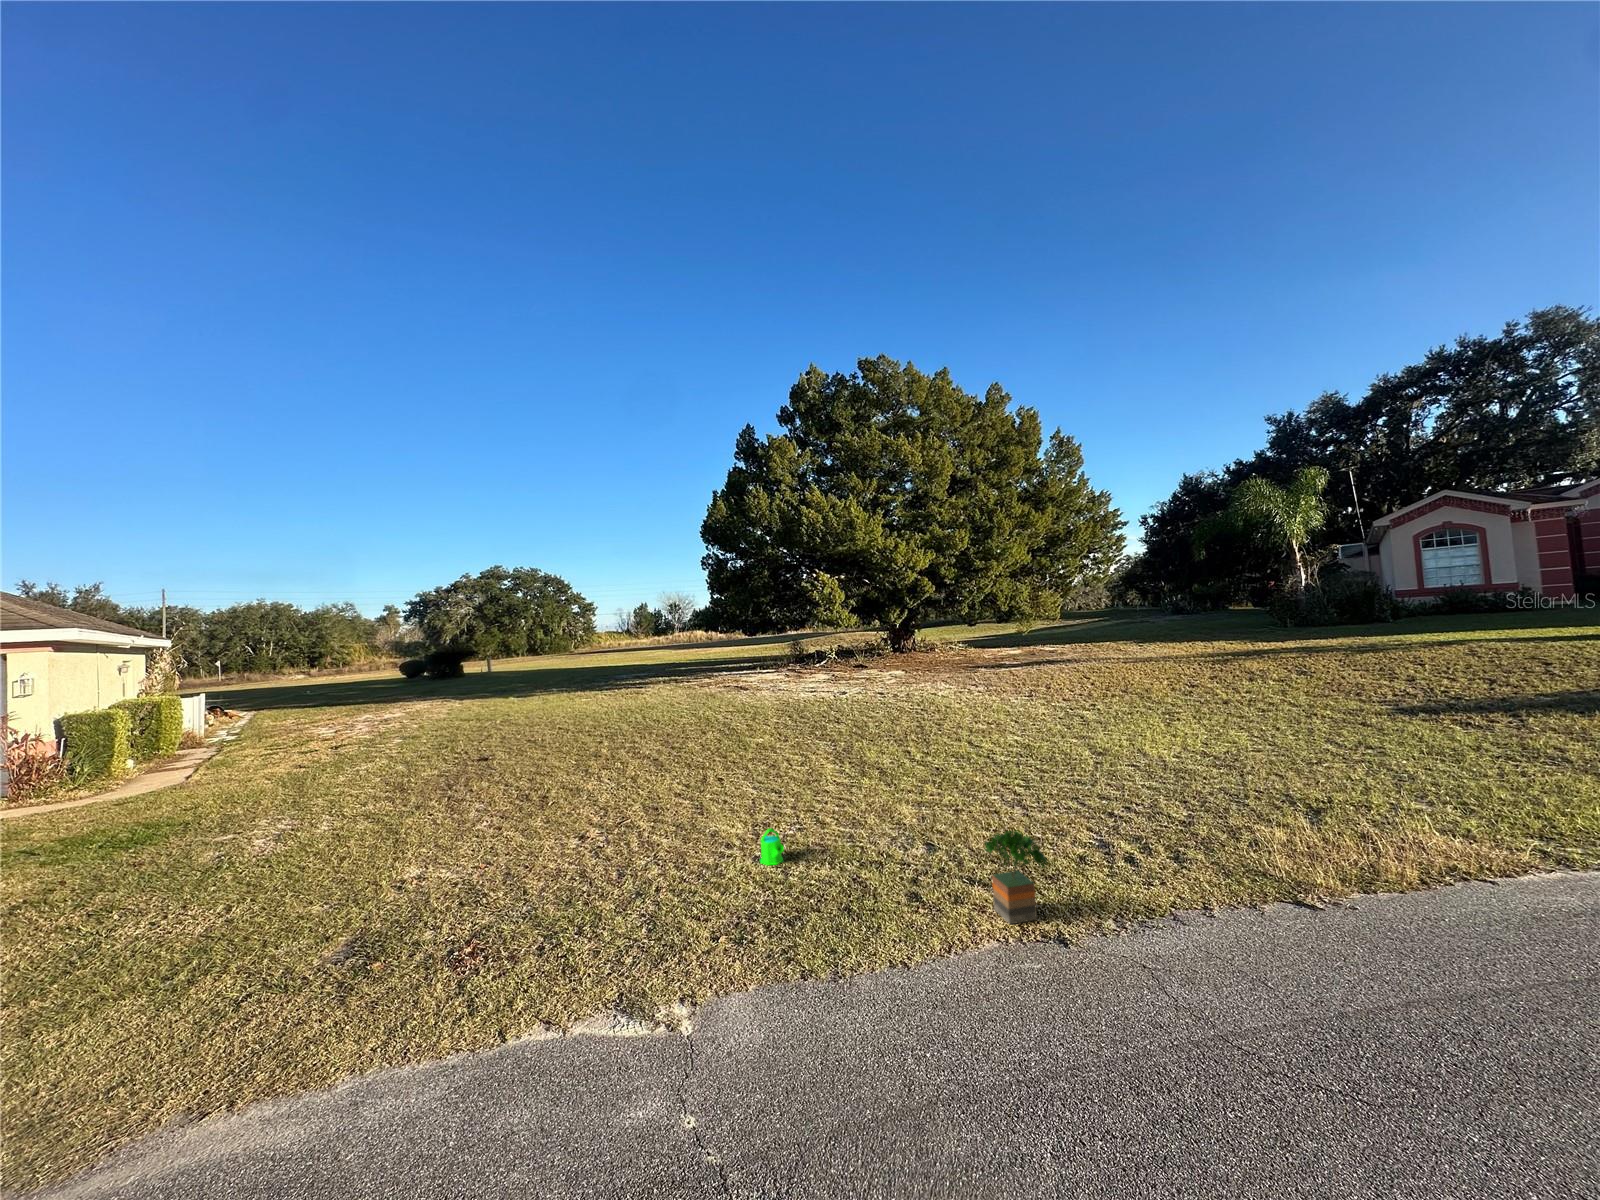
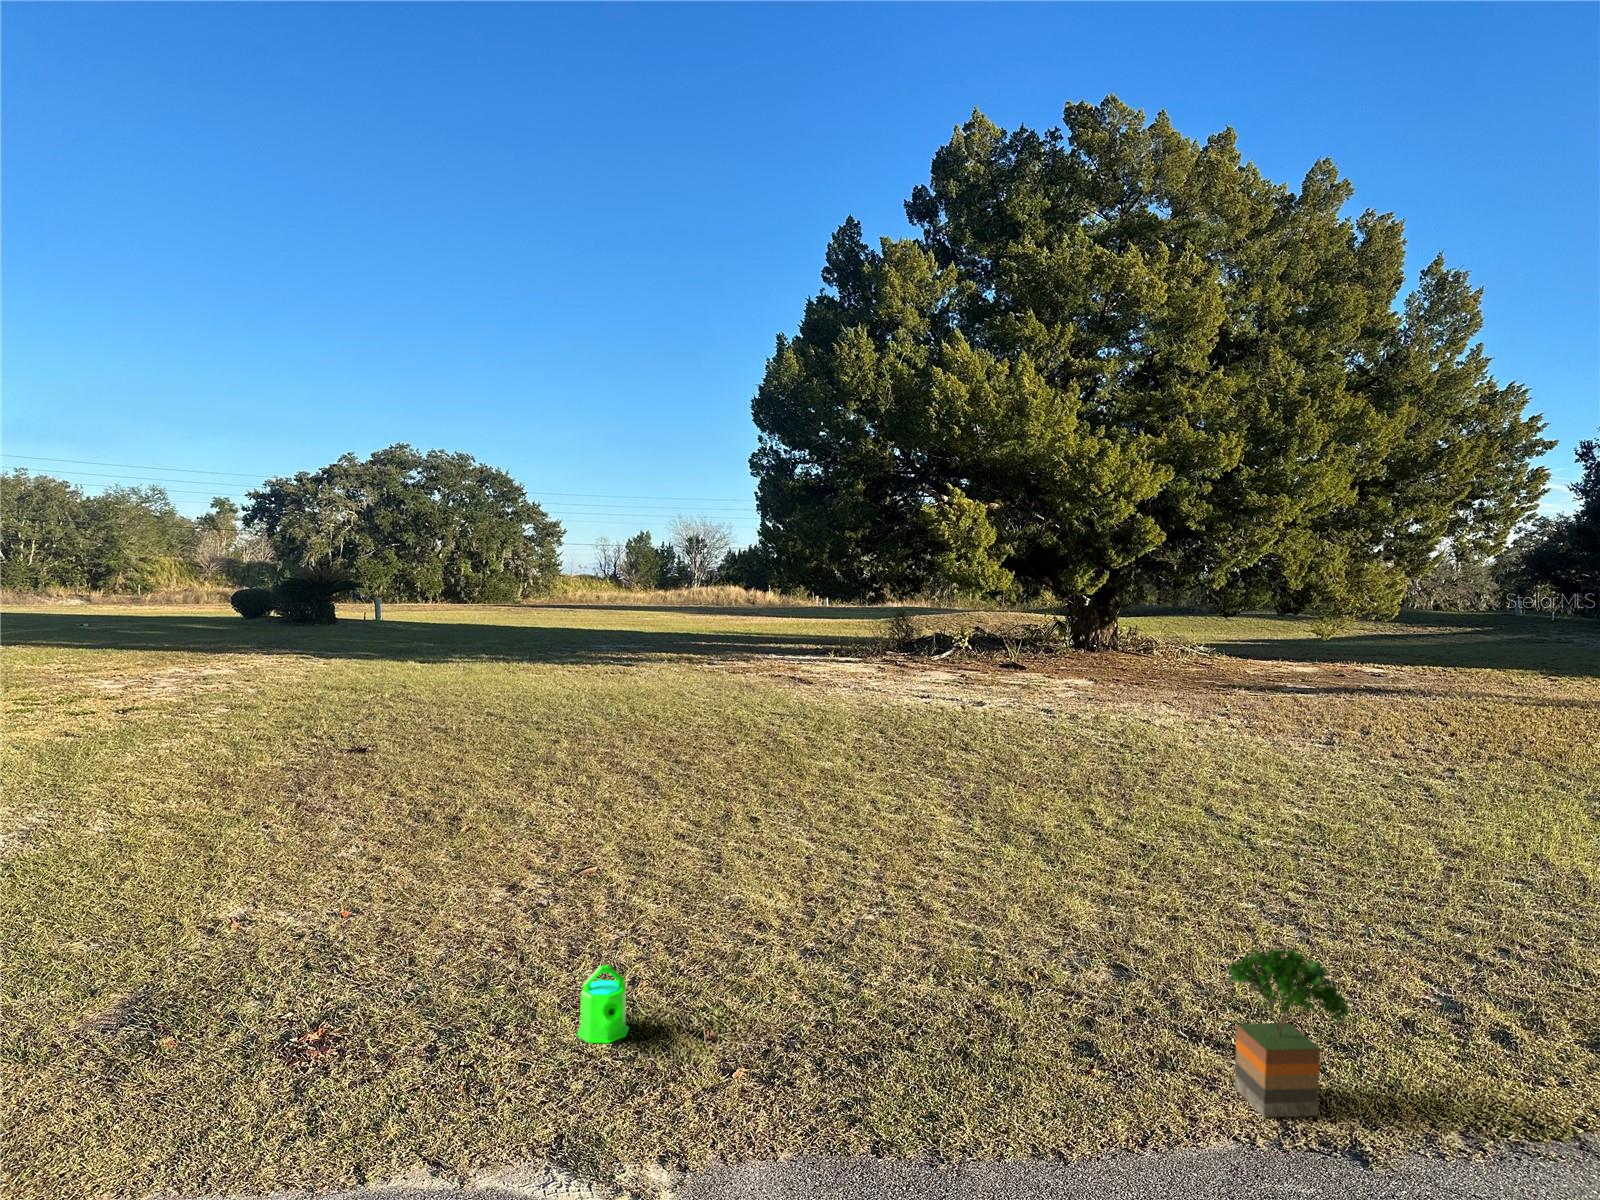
watering can: present [760,828,784,865] -> present [577,965,629,1043]

